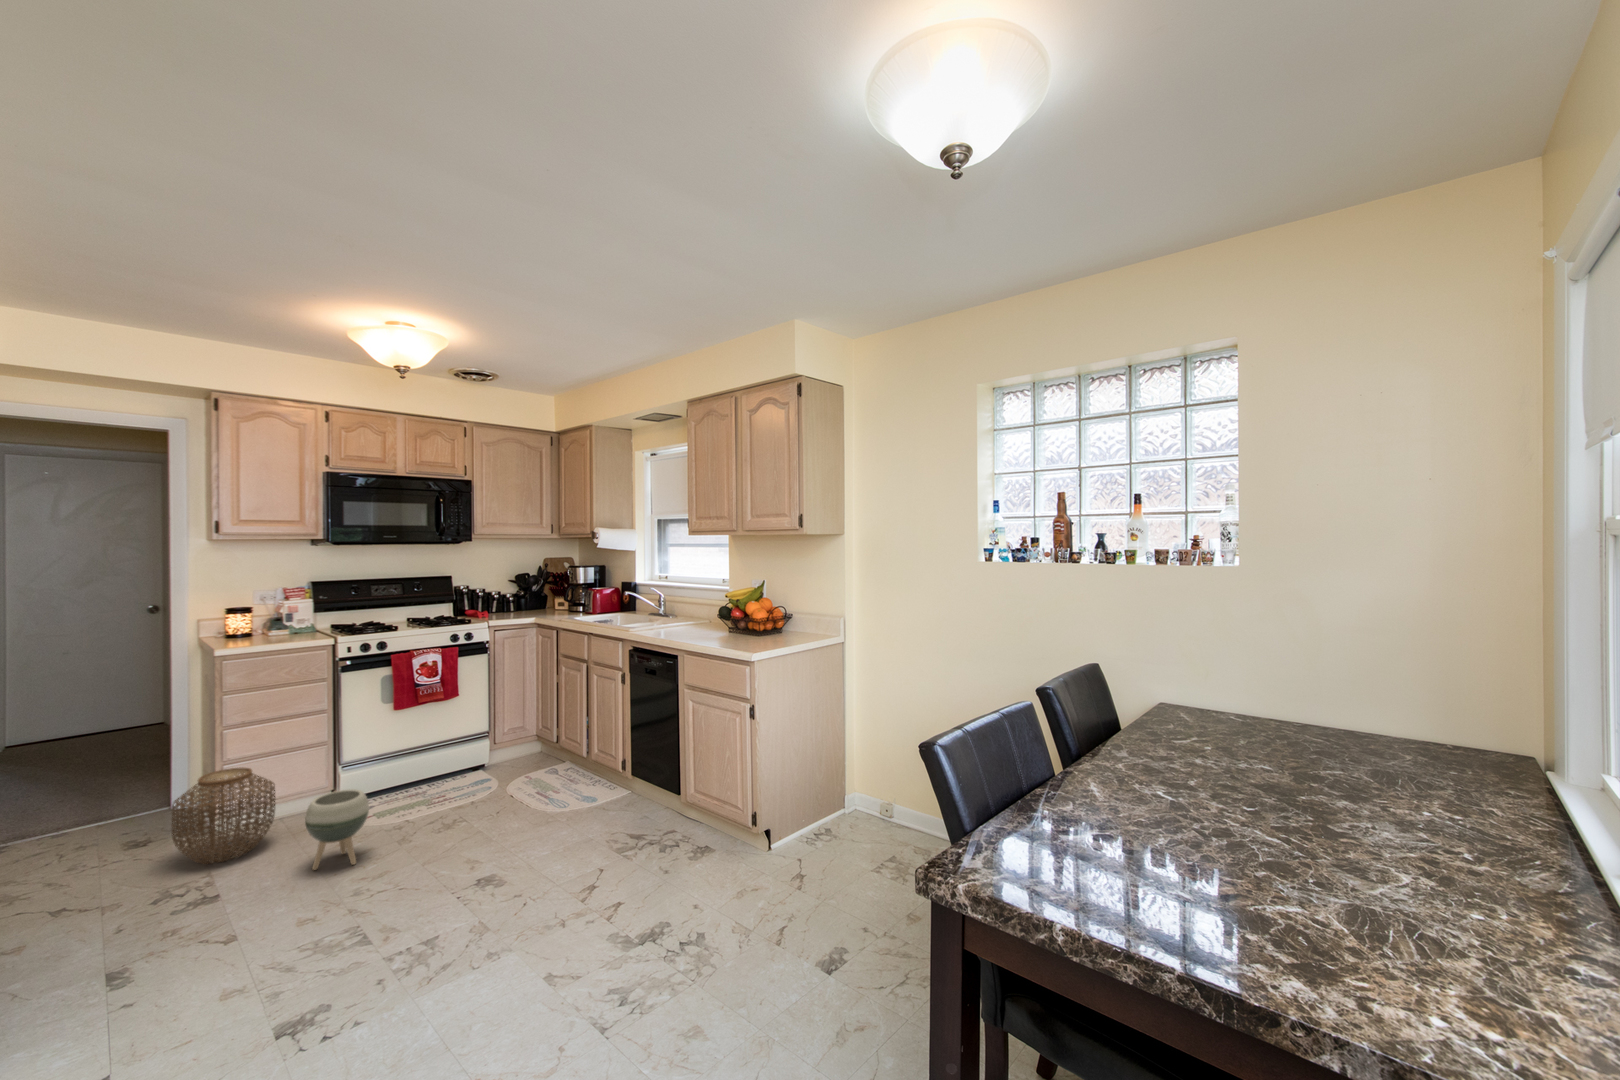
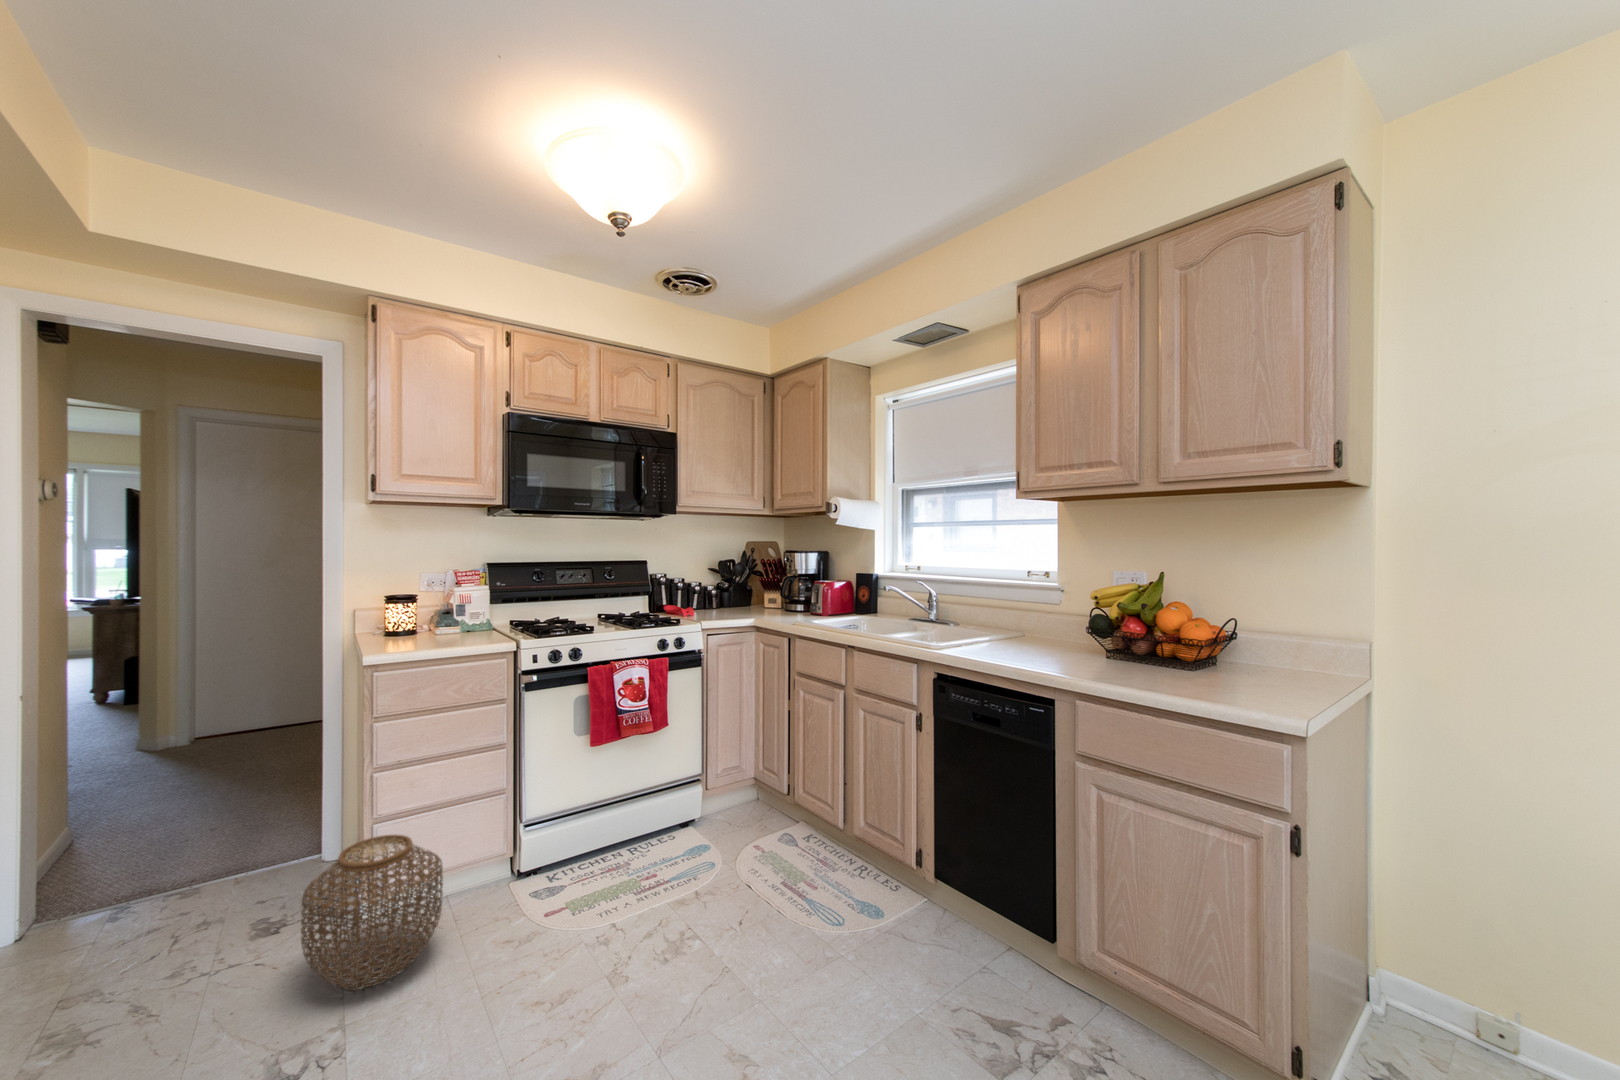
planter: present [305,789,369,870] -> none [487,890,578,1029]

